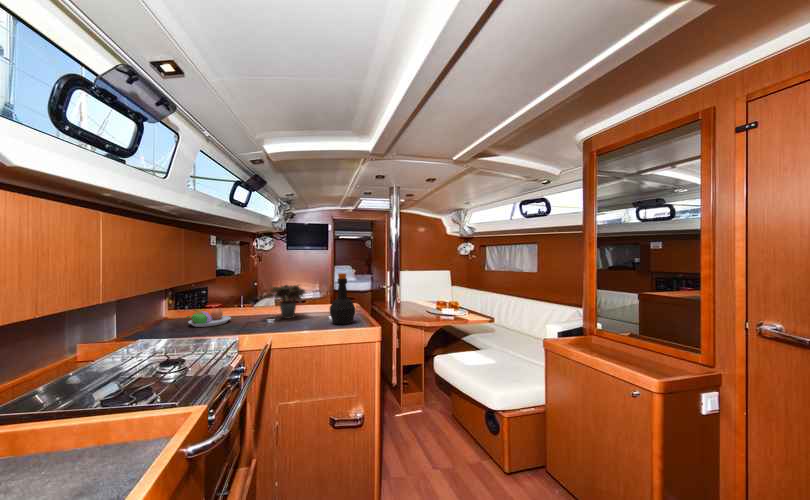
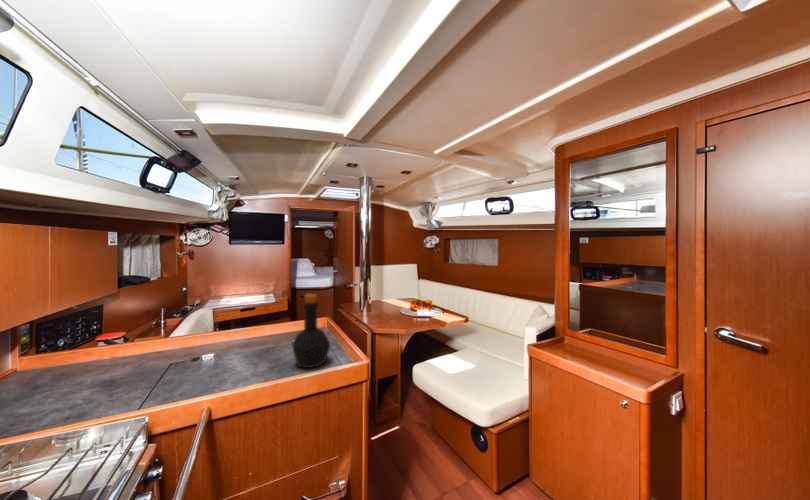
potted plant: present [265,285,310,319] -> none [189,304,269,356]
fruit bowl: present [186,309,231,327] -> none [50,347,139,384]

